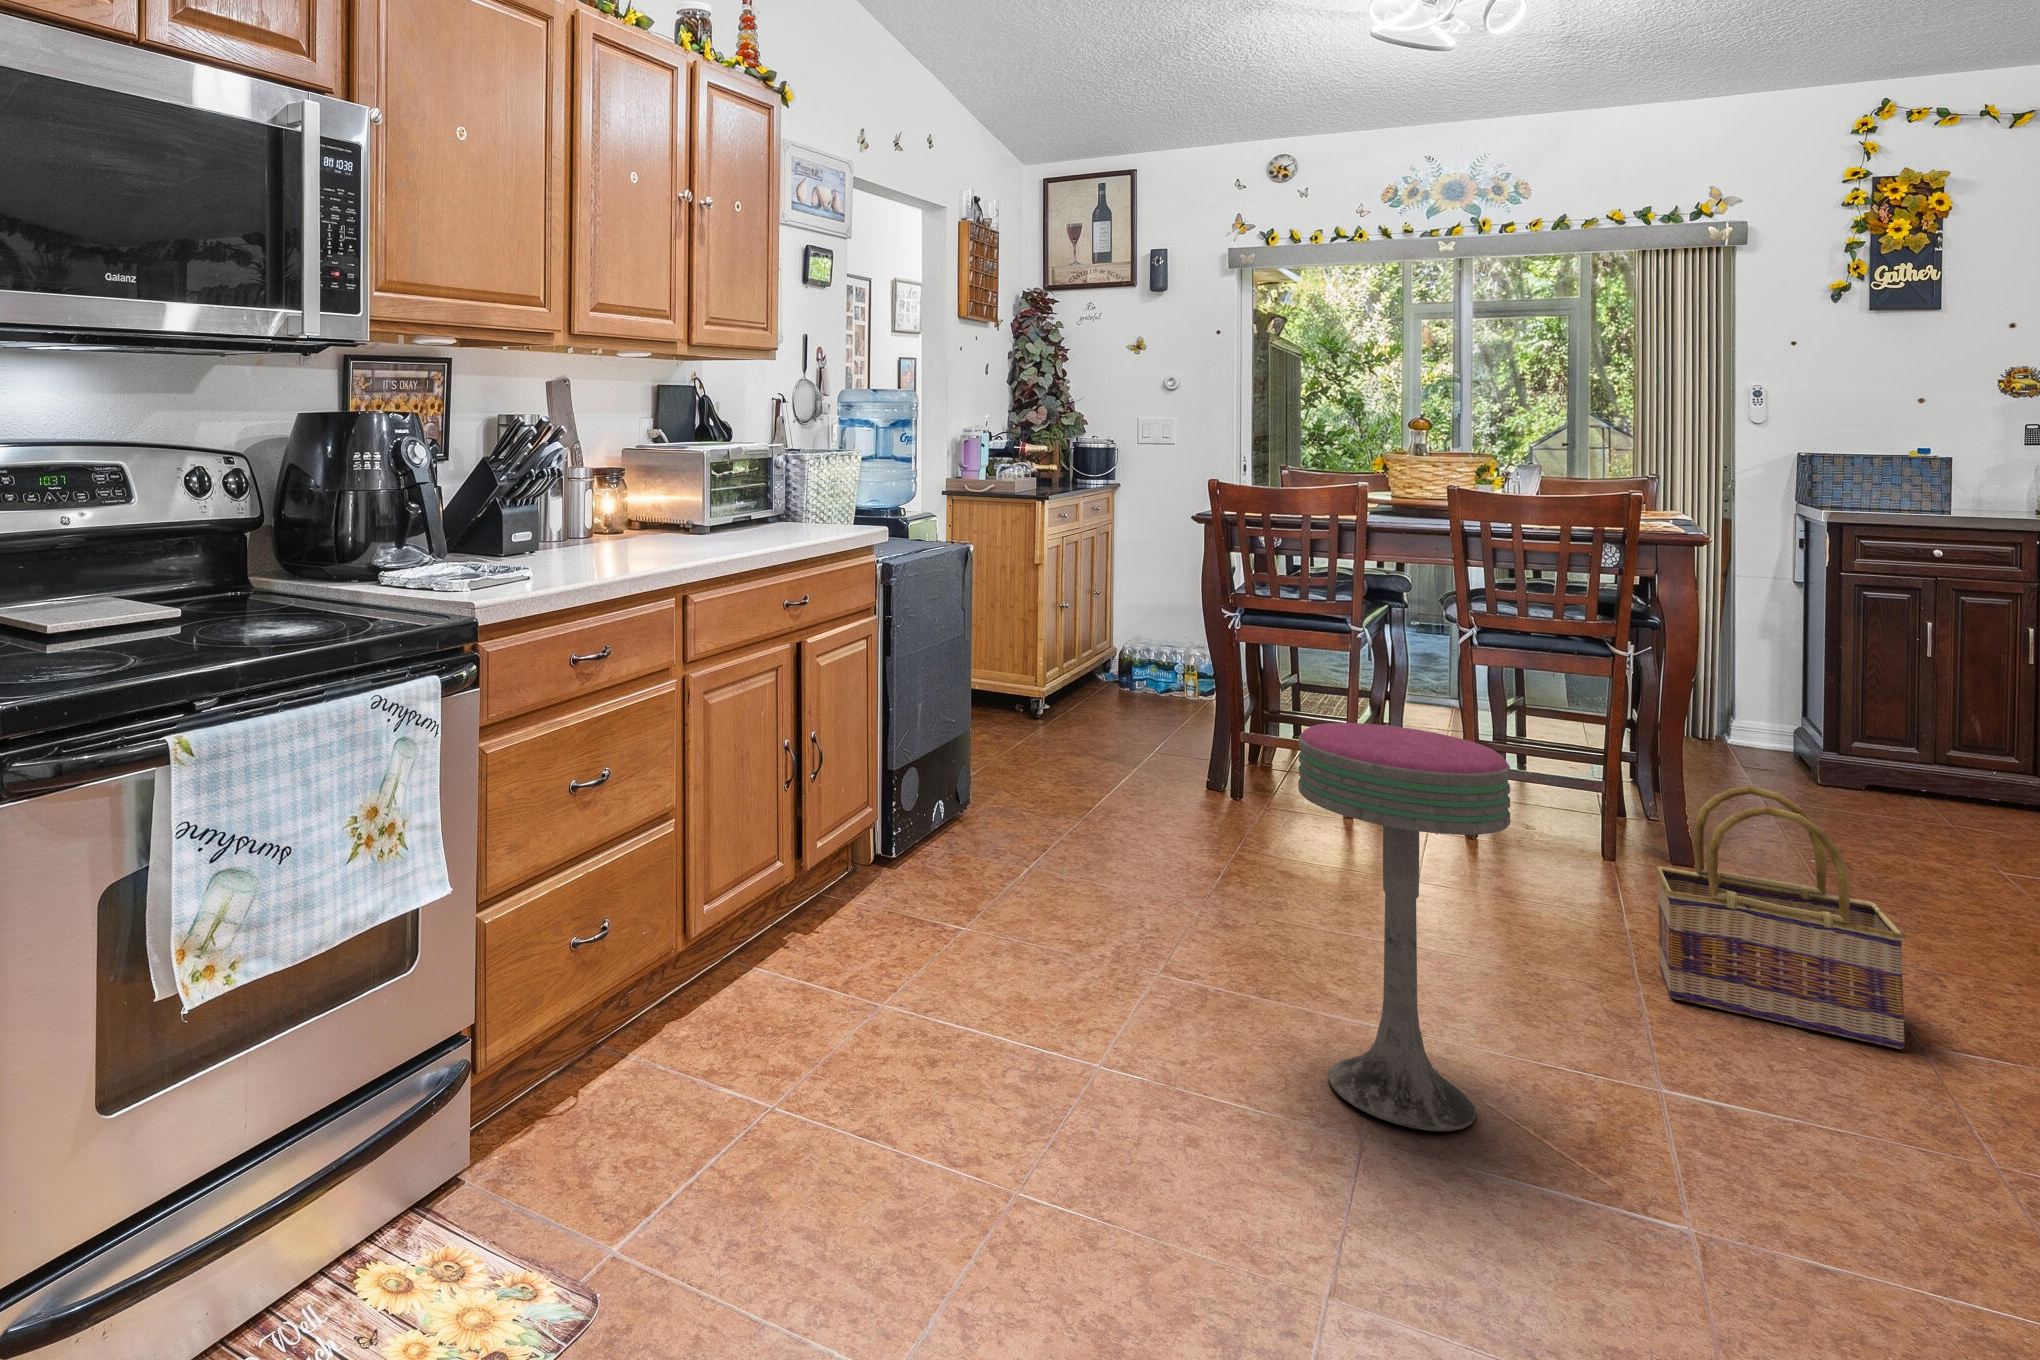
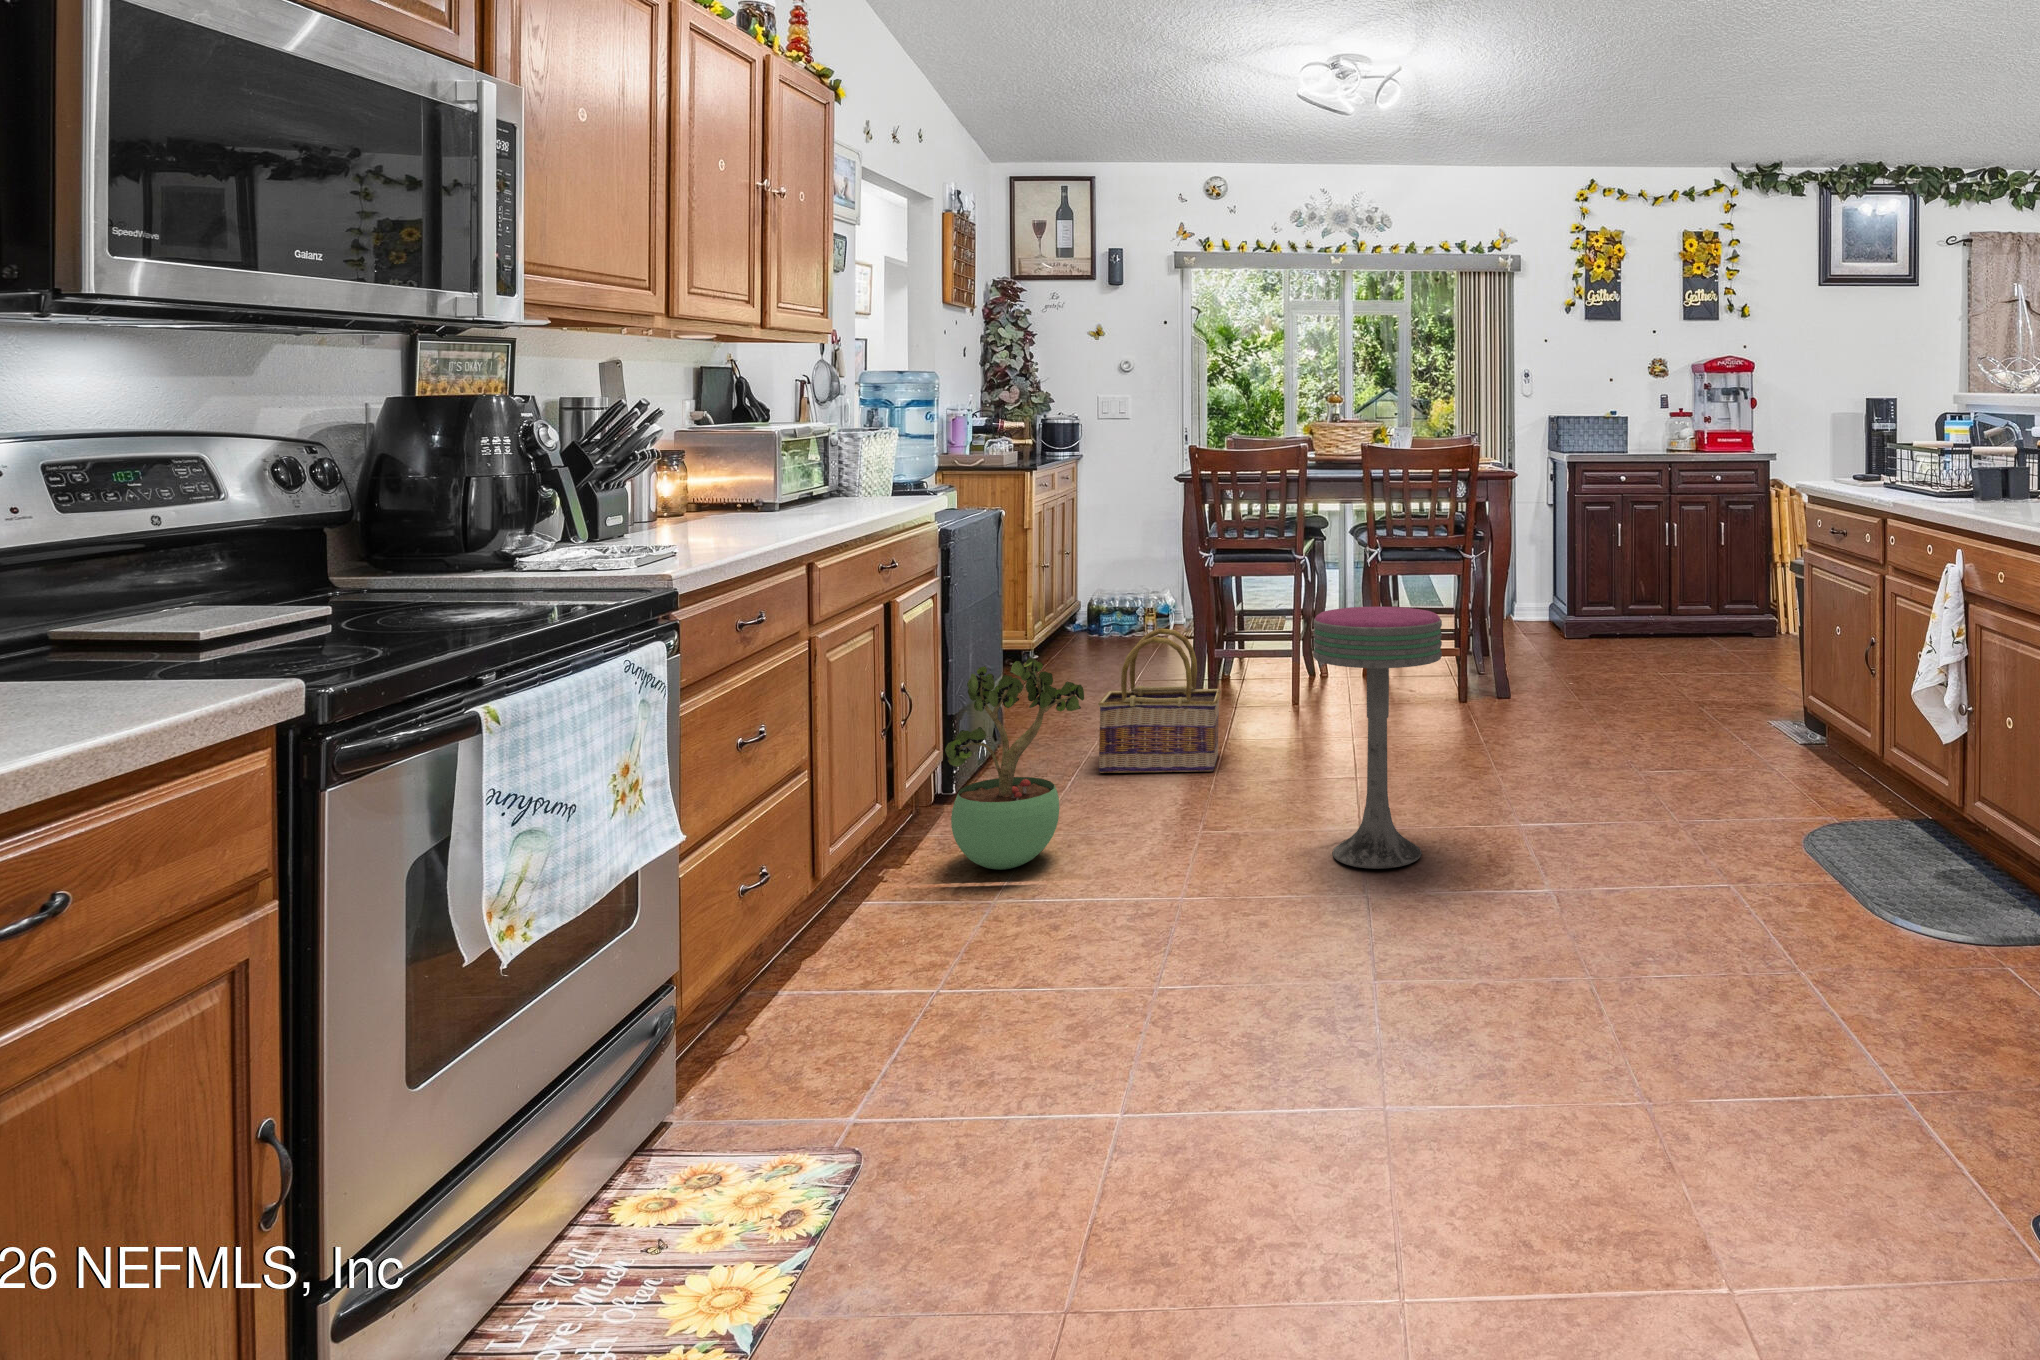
potted plant: none [840,722,1000,968] -> present [945,656,1084,870]
basket: present [1654,786,1906,1049] -> present [1098,628,1221,773]

